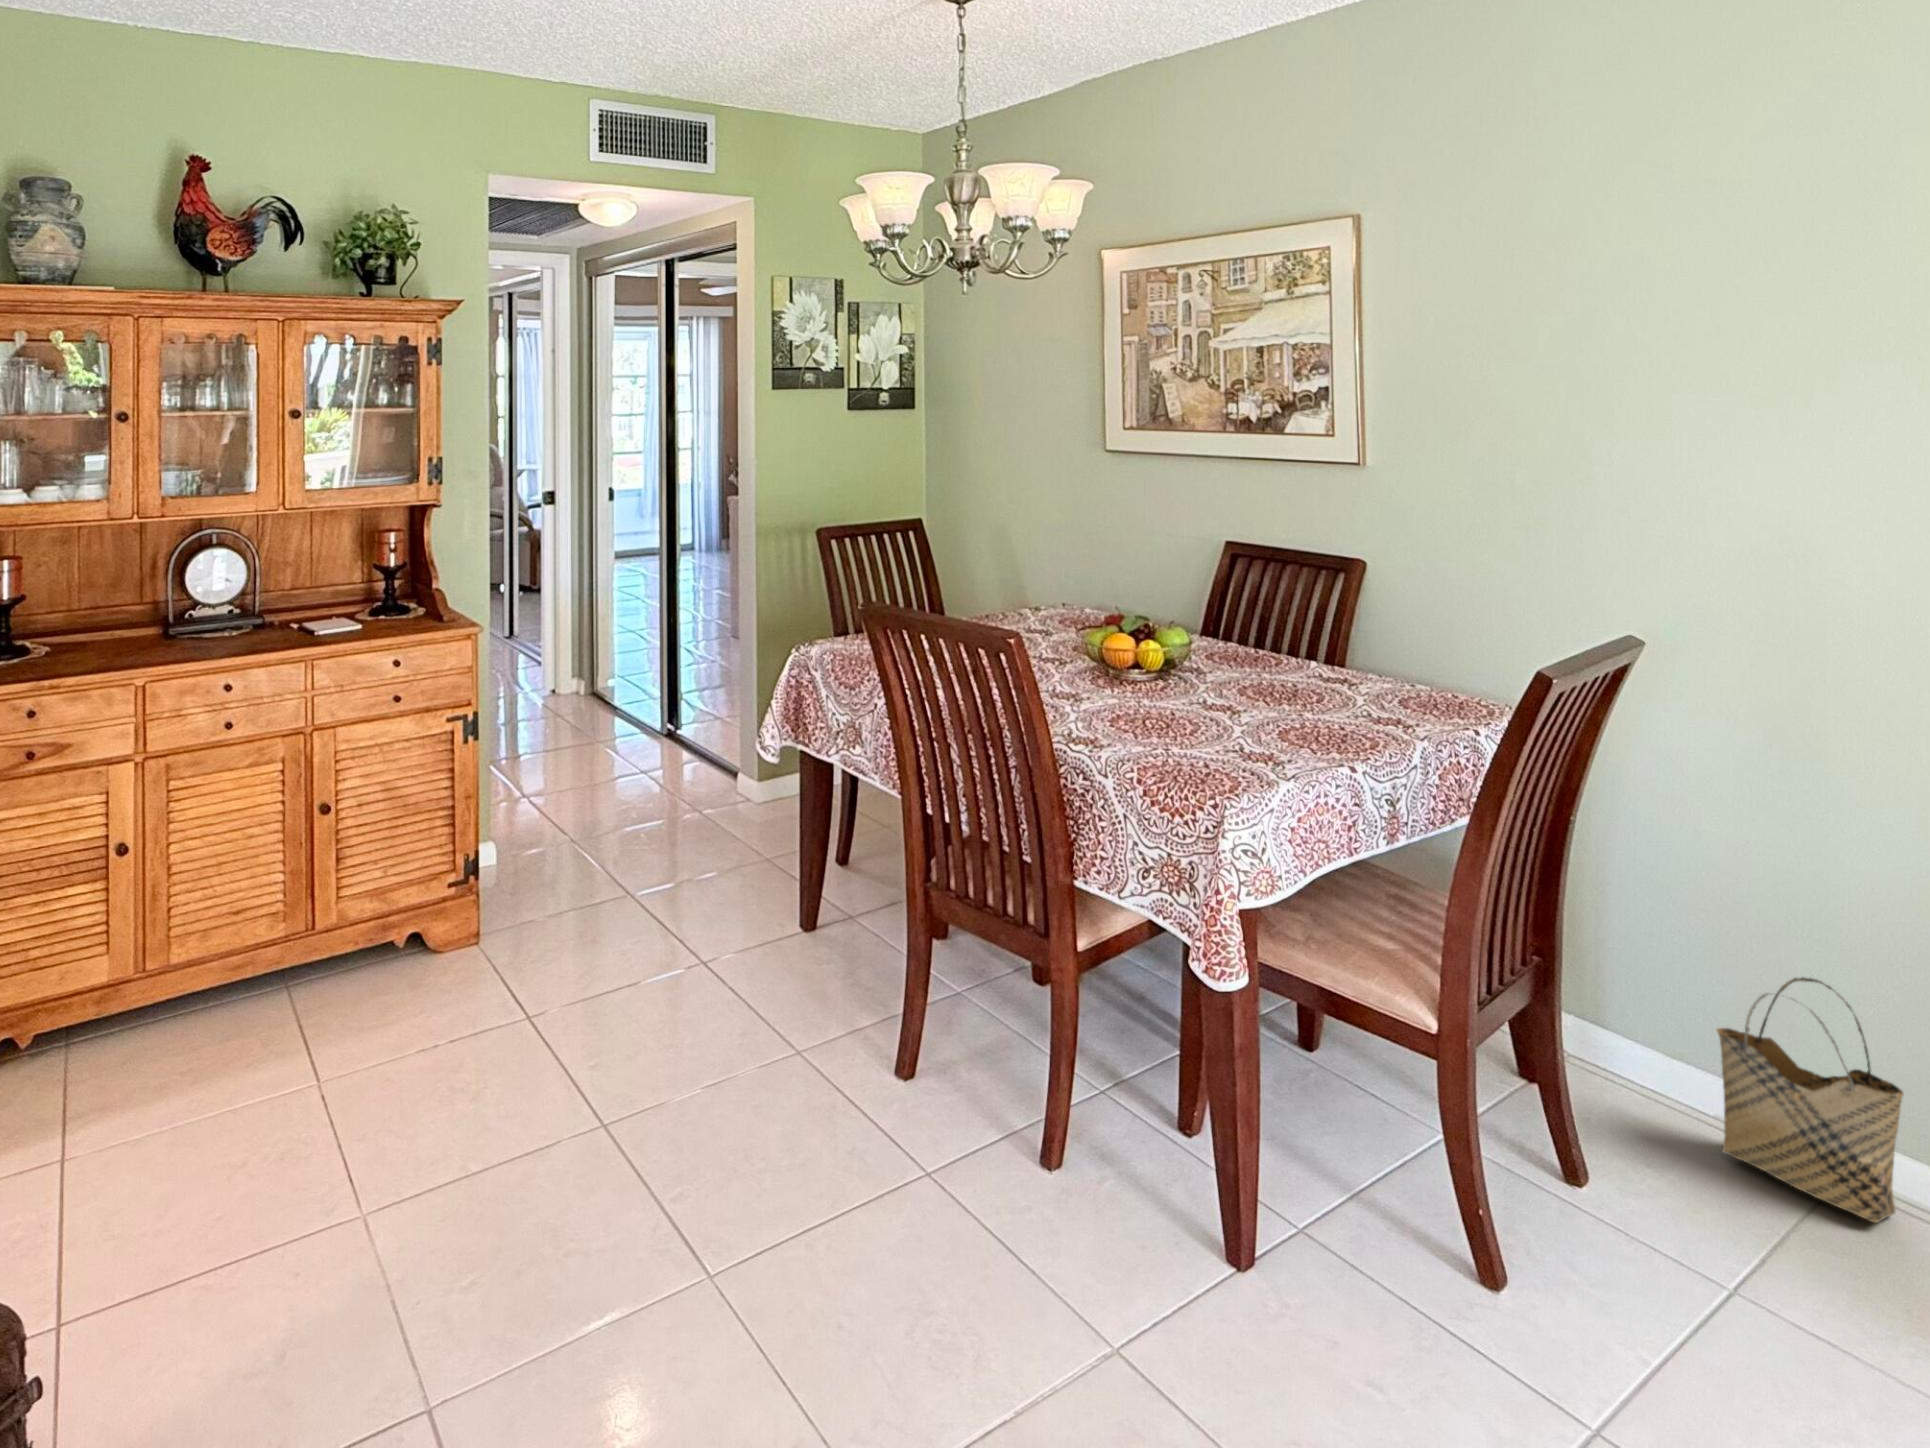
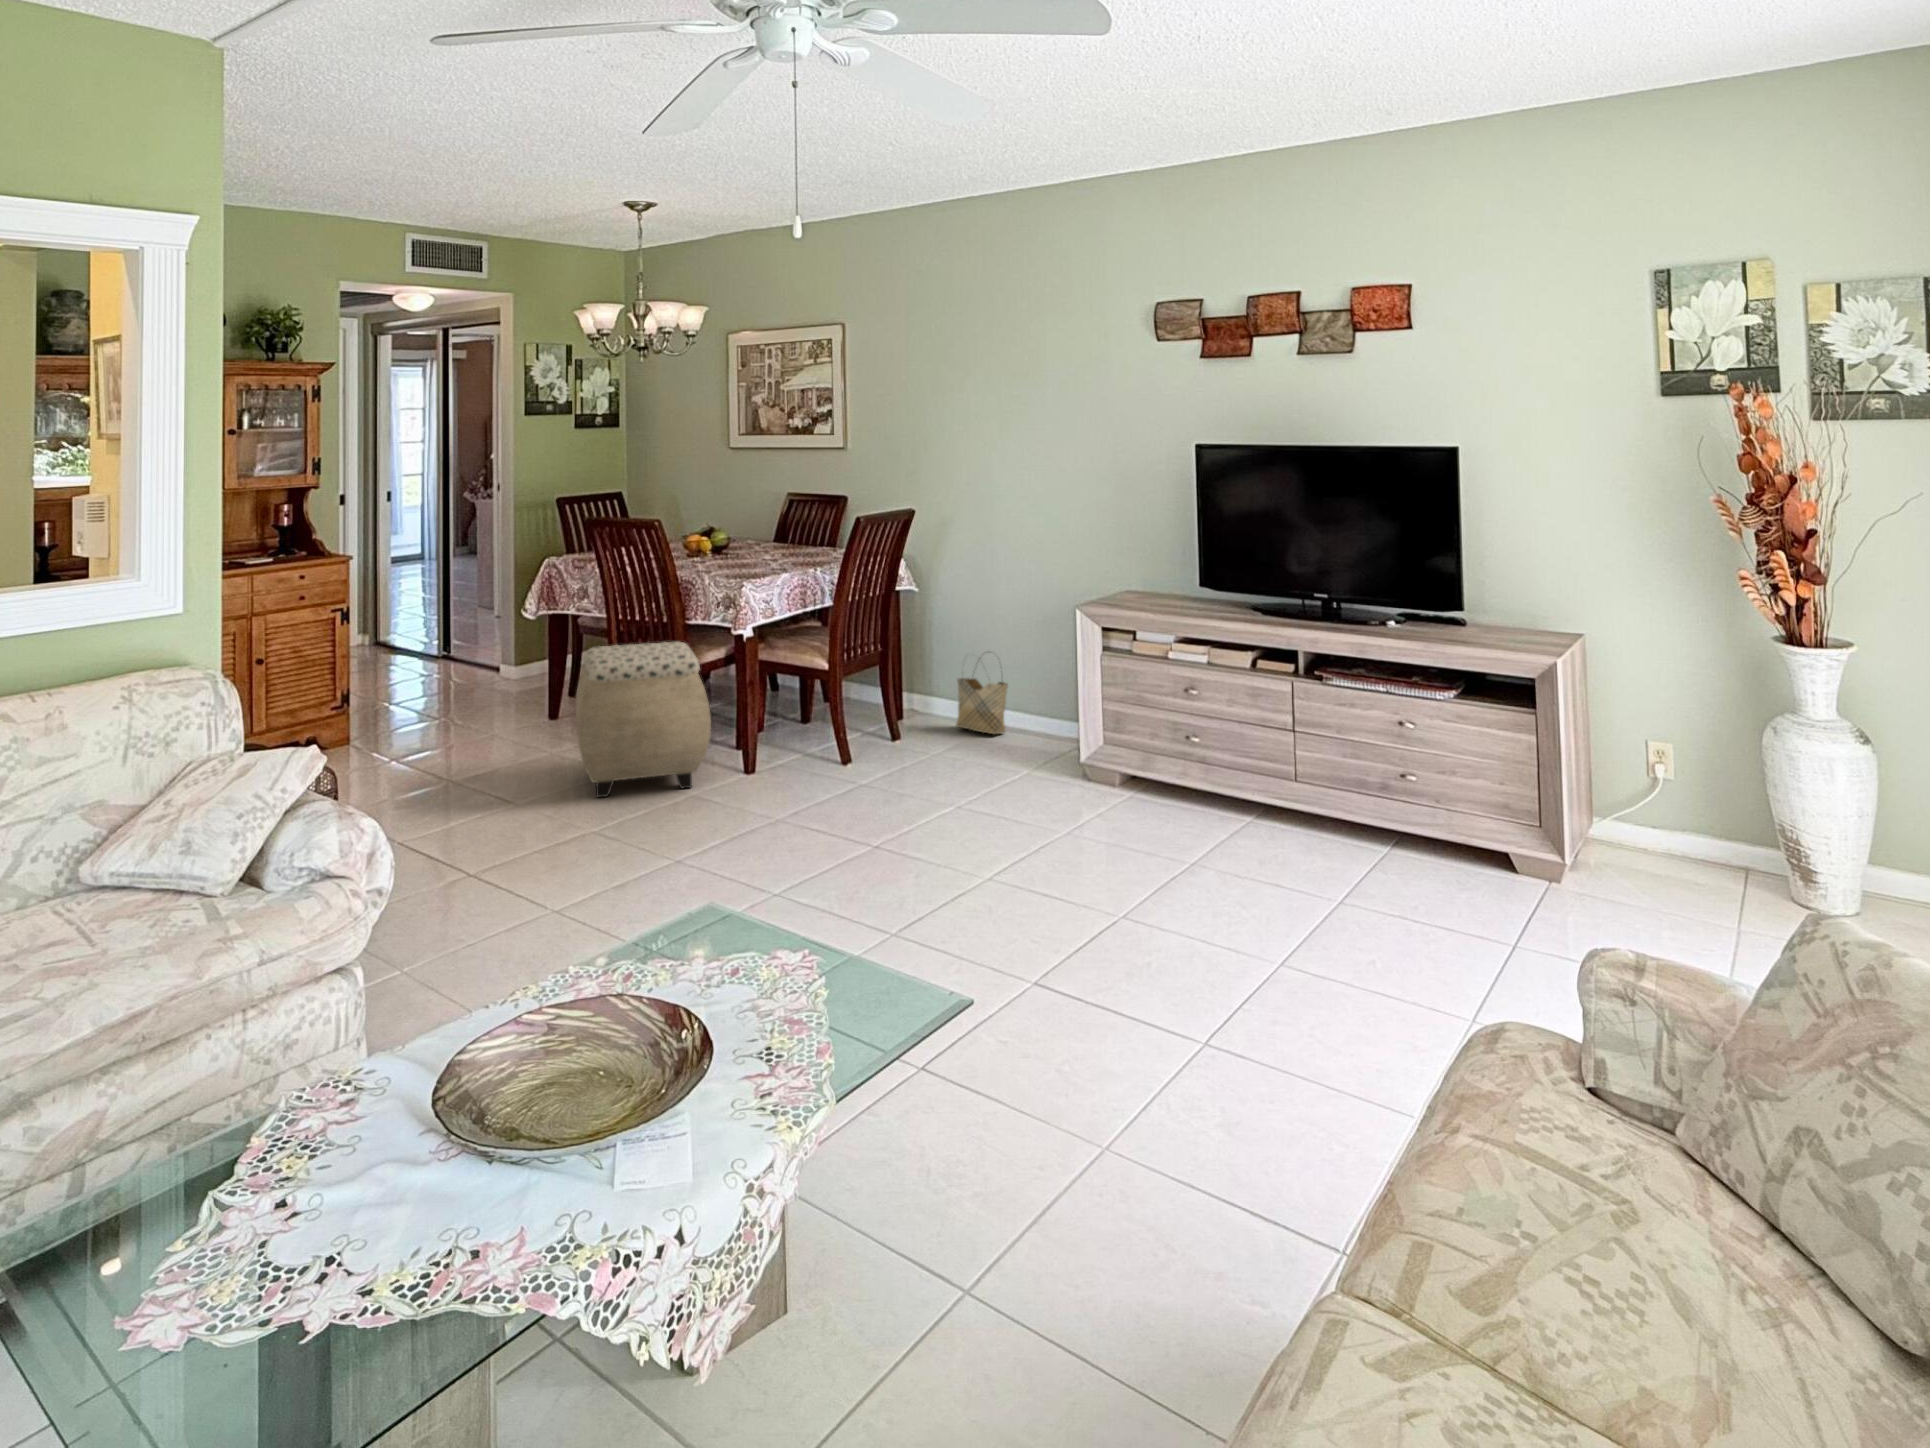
ottoman: none [841,901,1178,1345] -> present [575,642,711,797]

